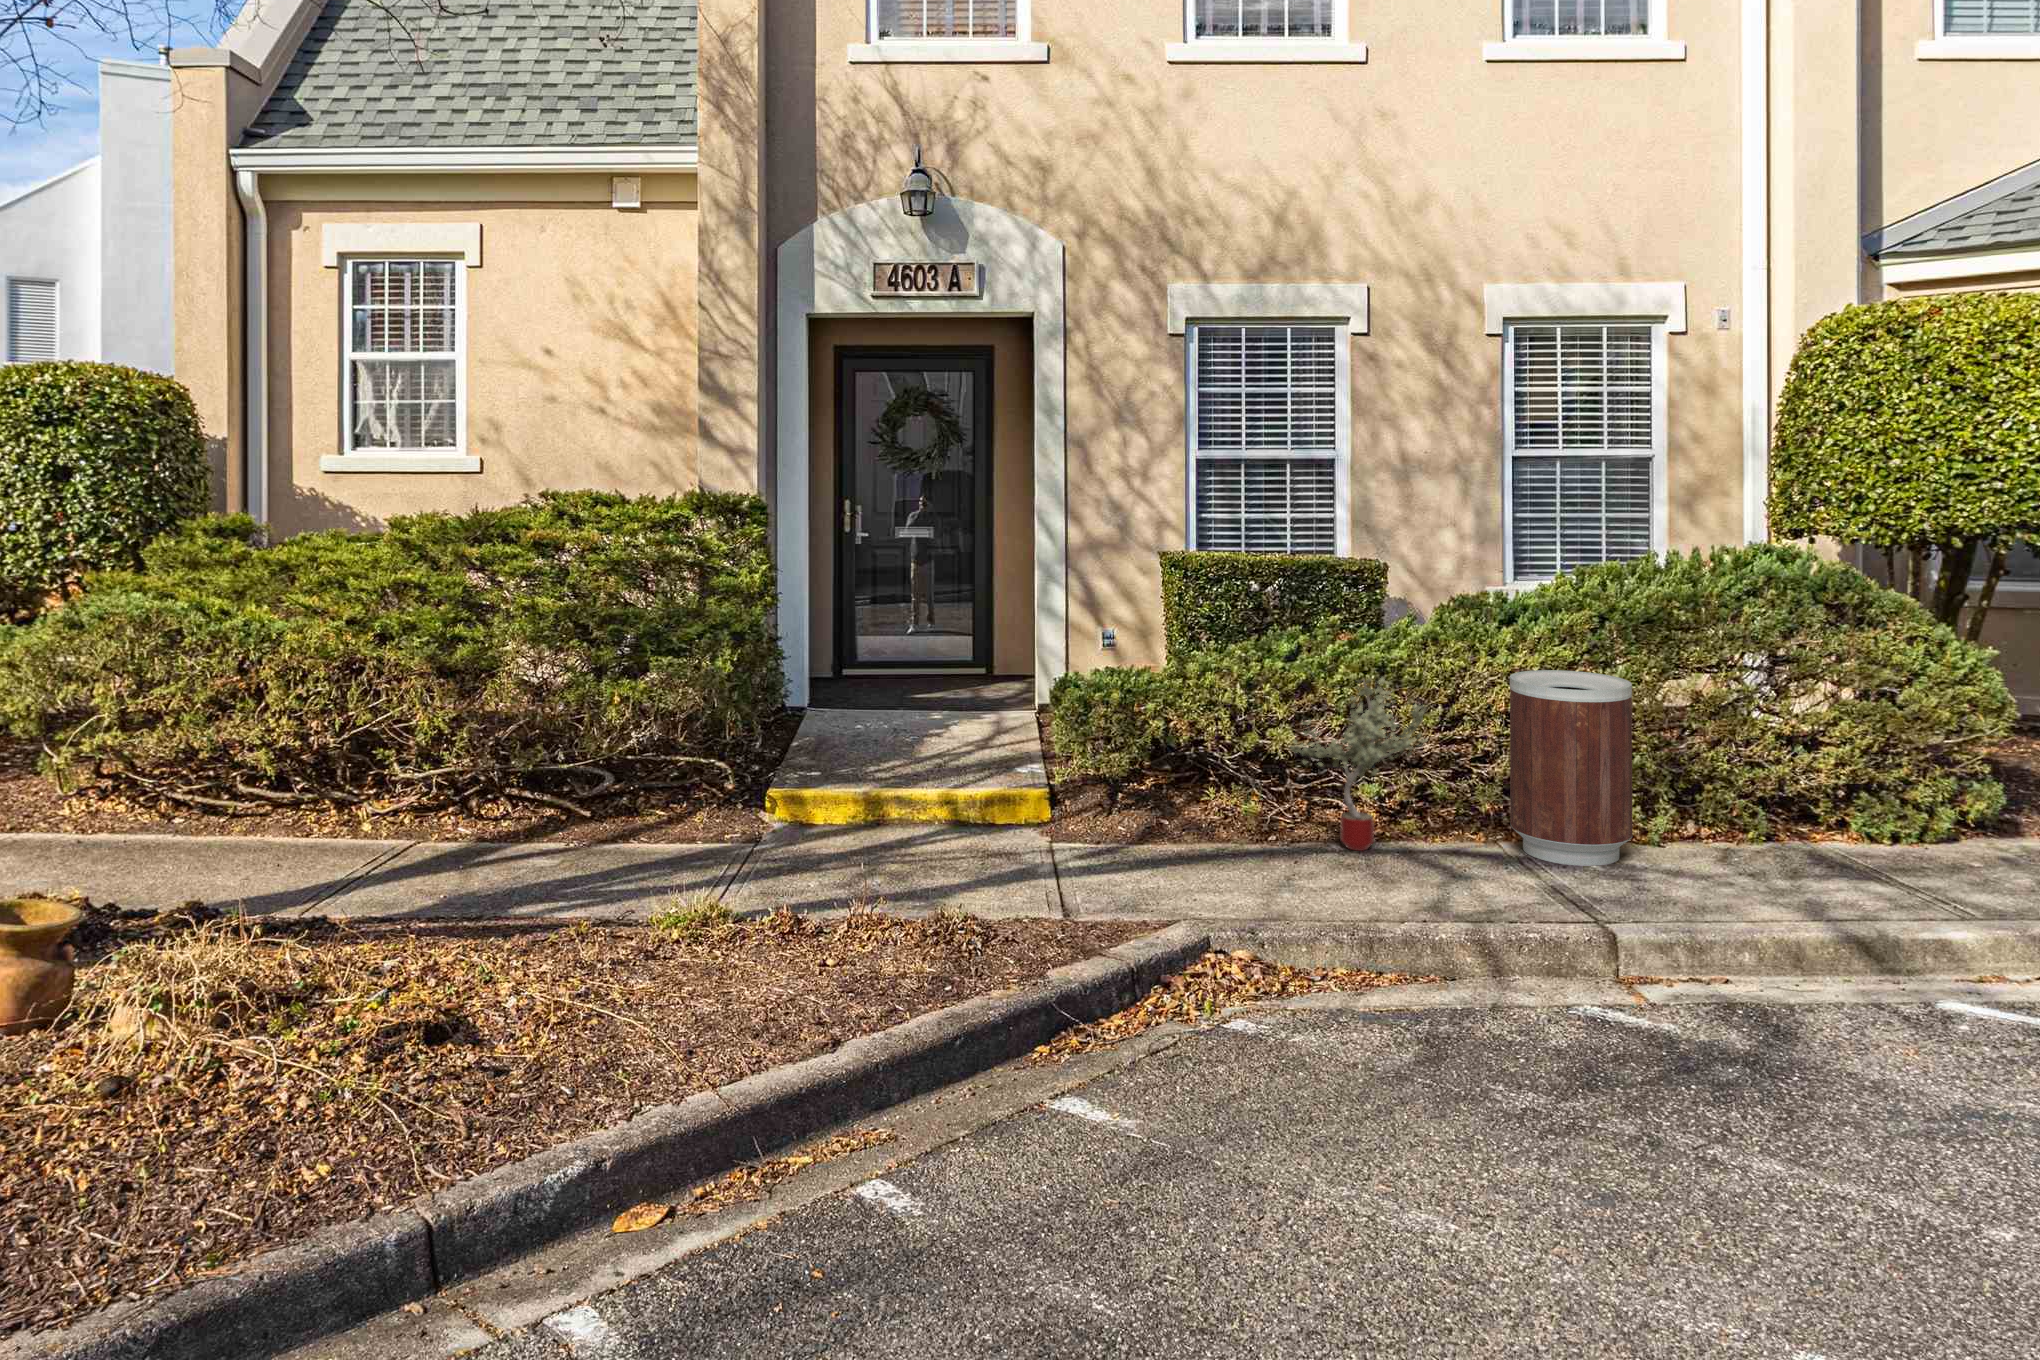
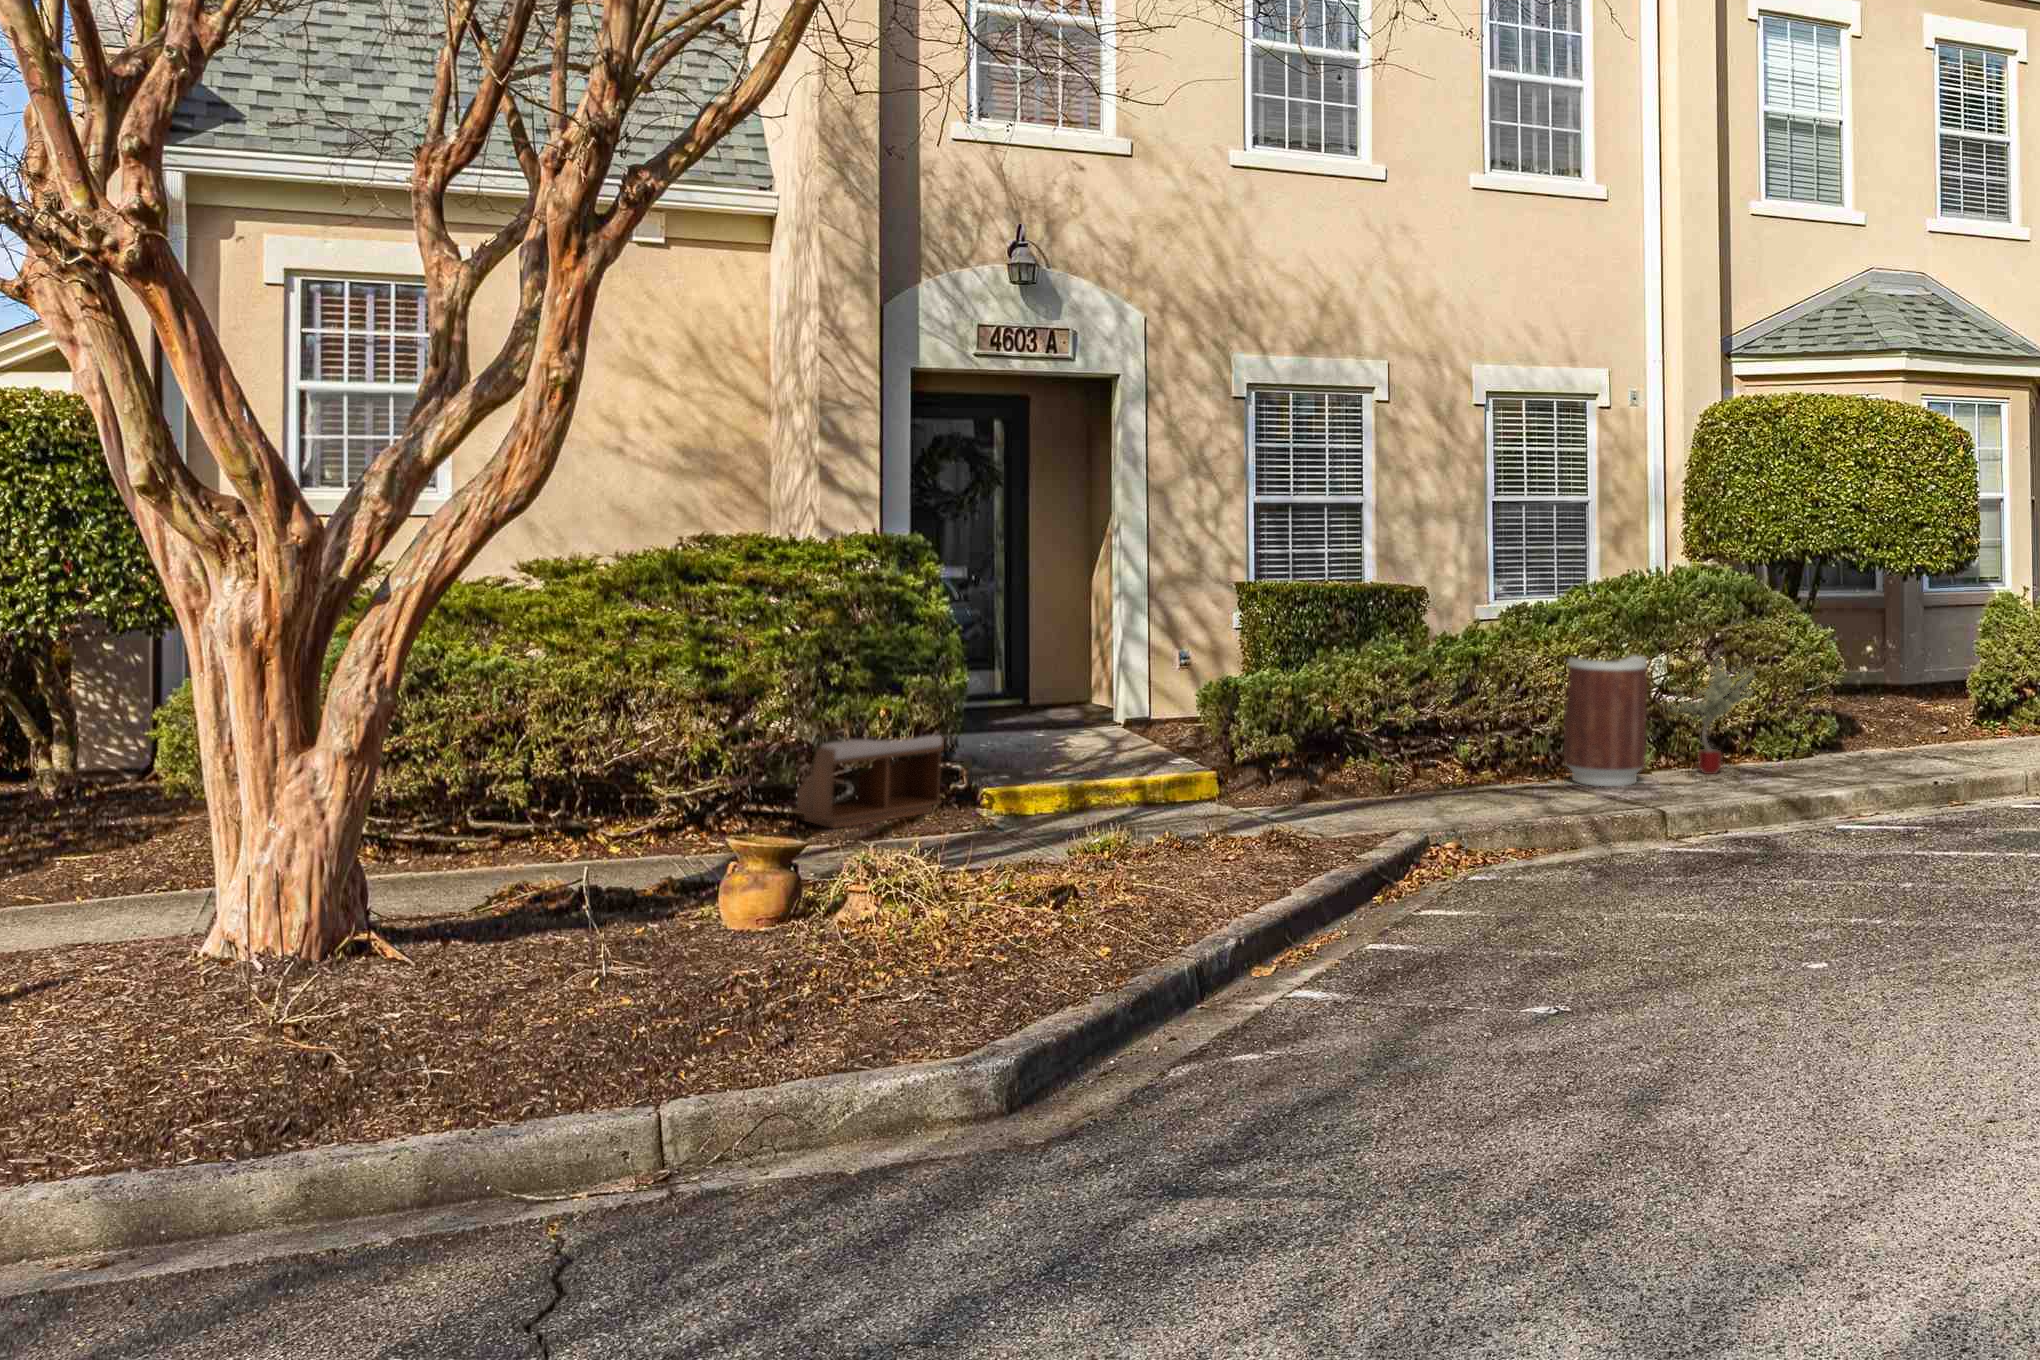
potted tree: present [1291,678,1427,851] -> present [1667,653,1754,774]
bench: none [546,716,705,829] -> present [795,735,944,828]

